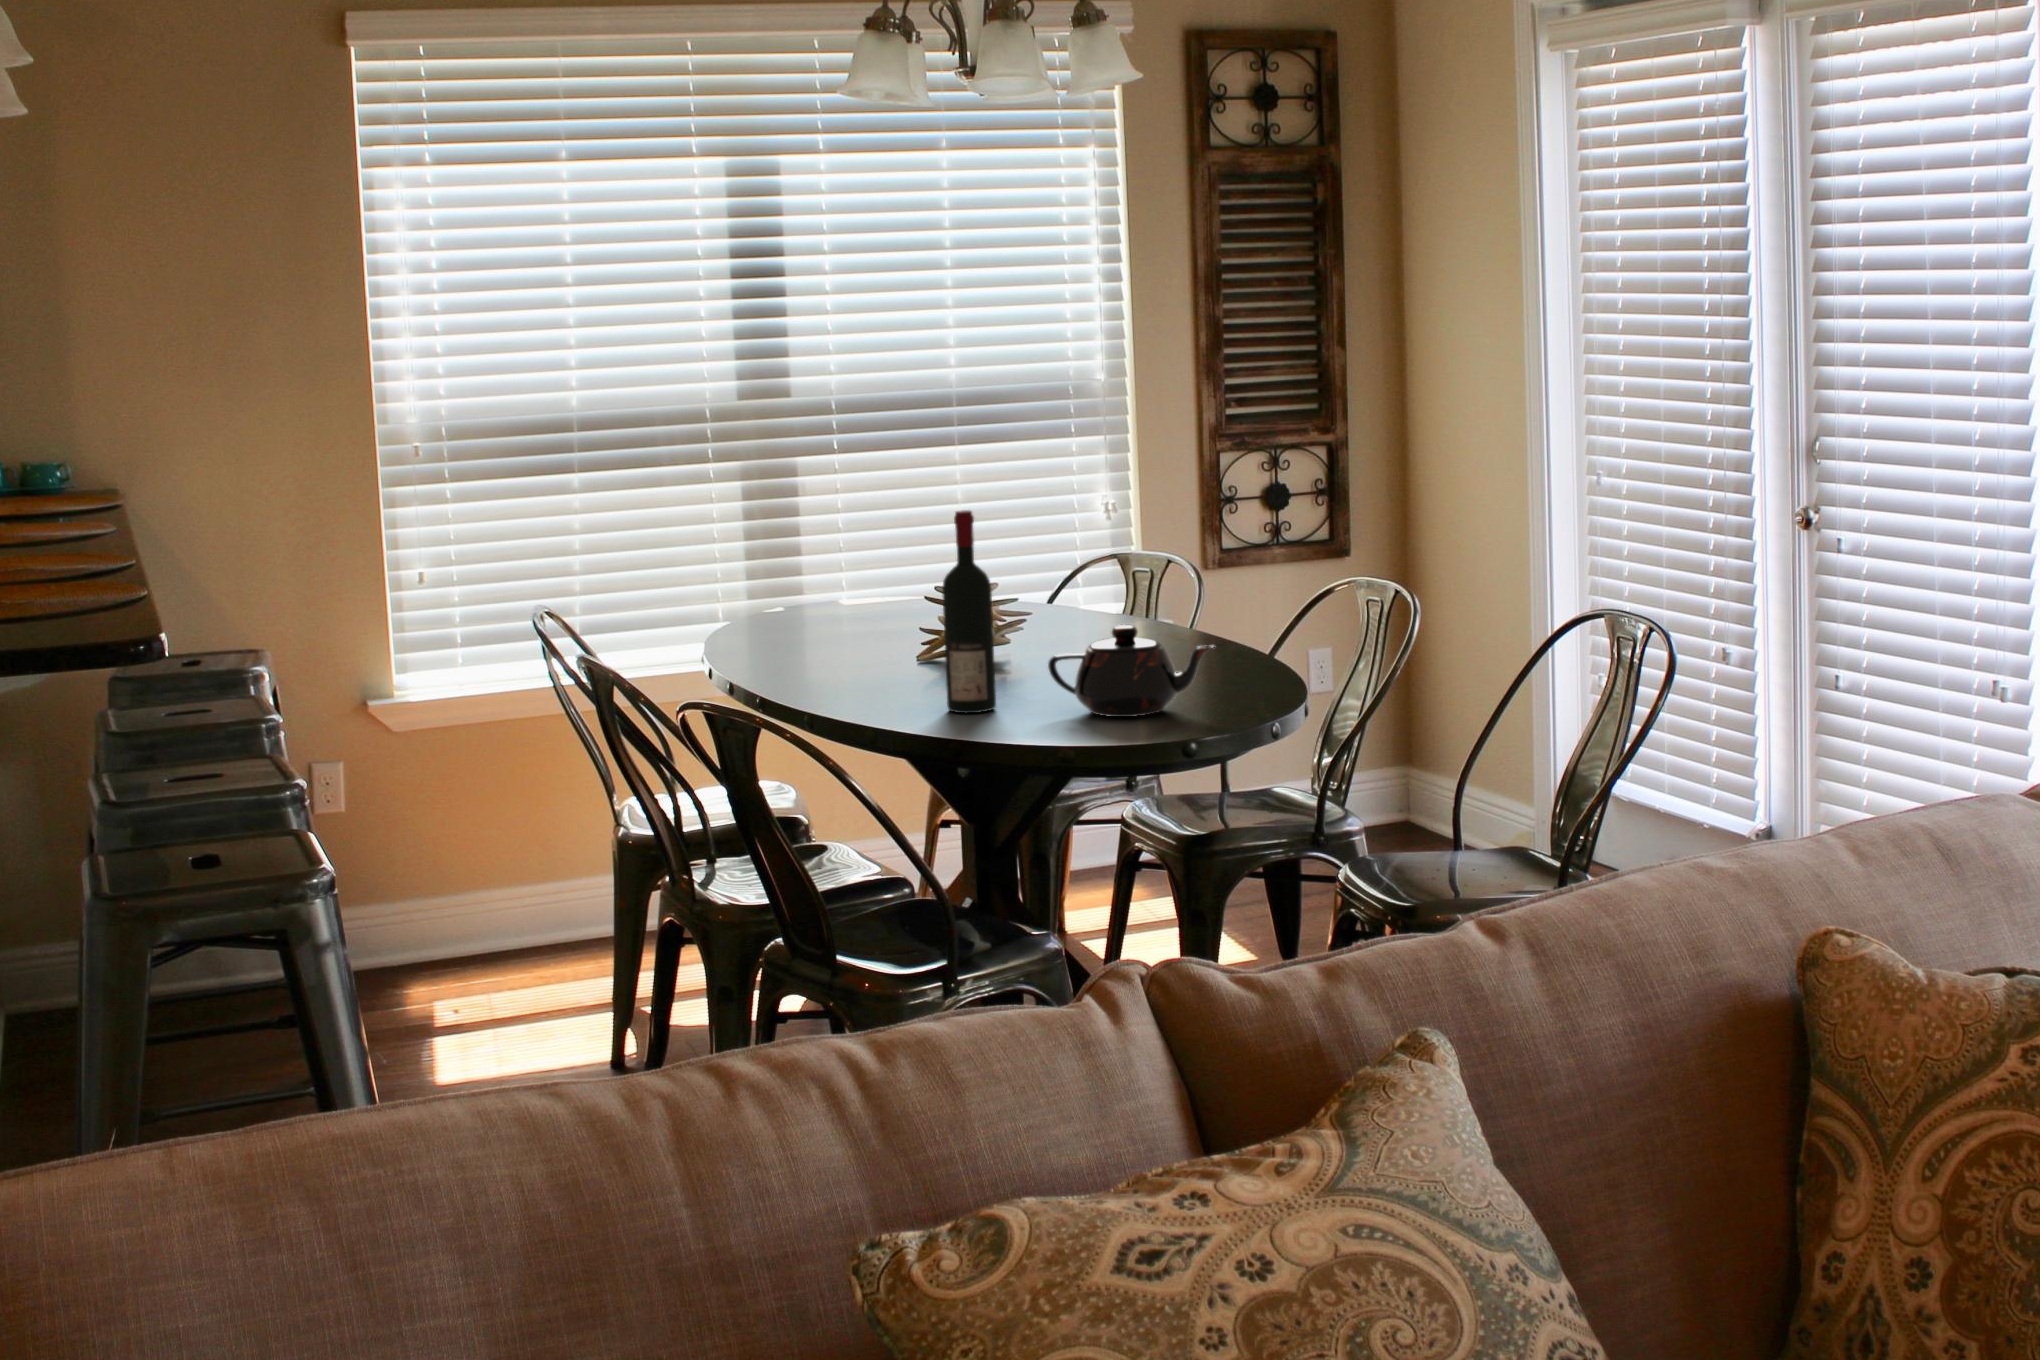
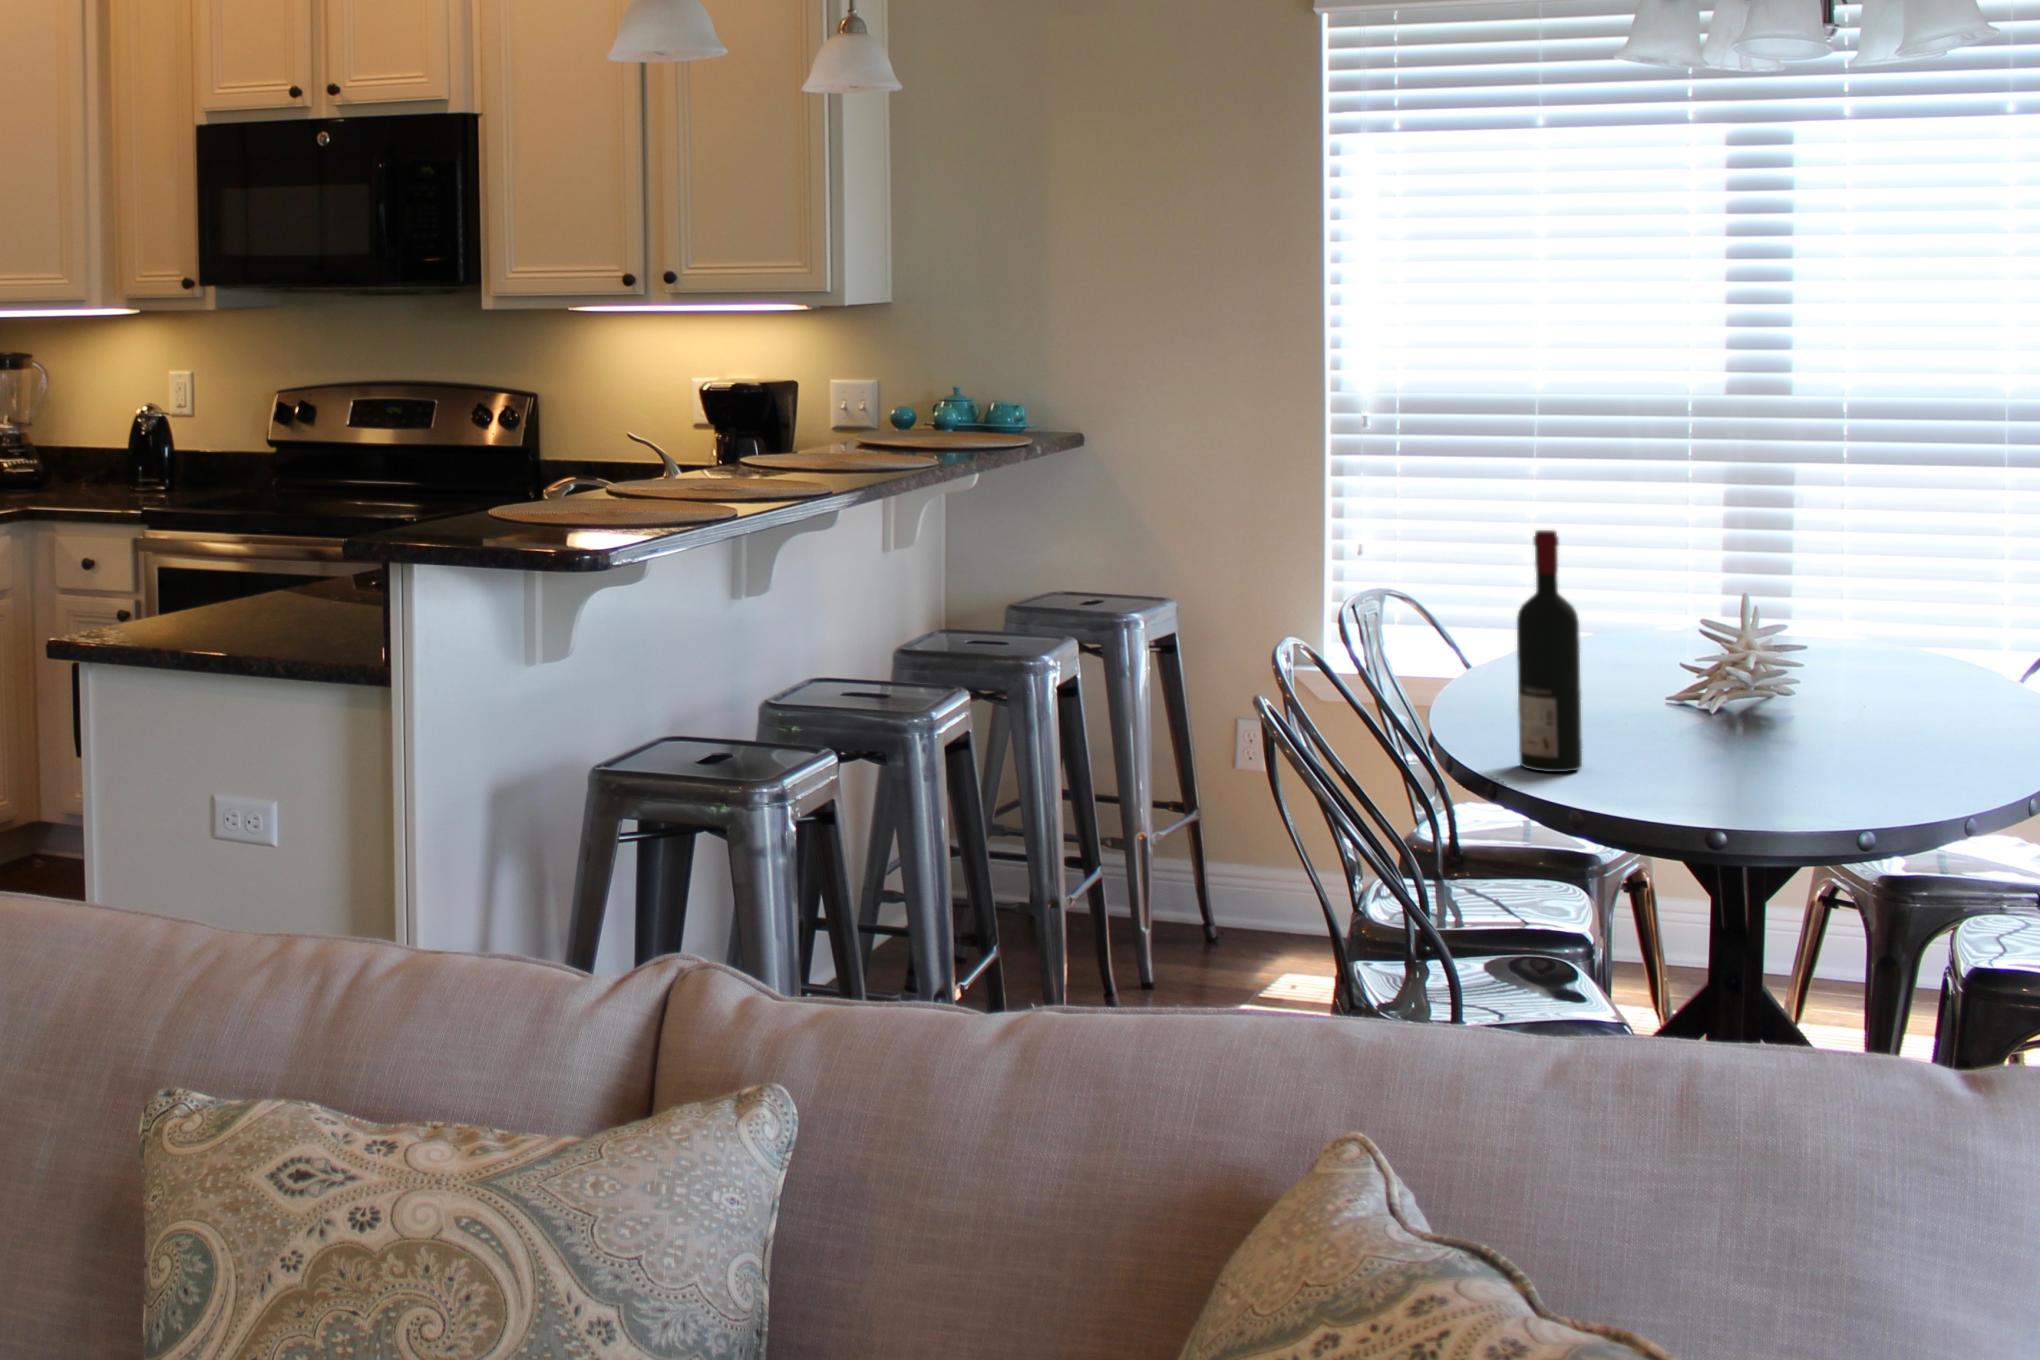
teapot: present [1048,625,1212,717] -> none [1624,693,1822,811]

